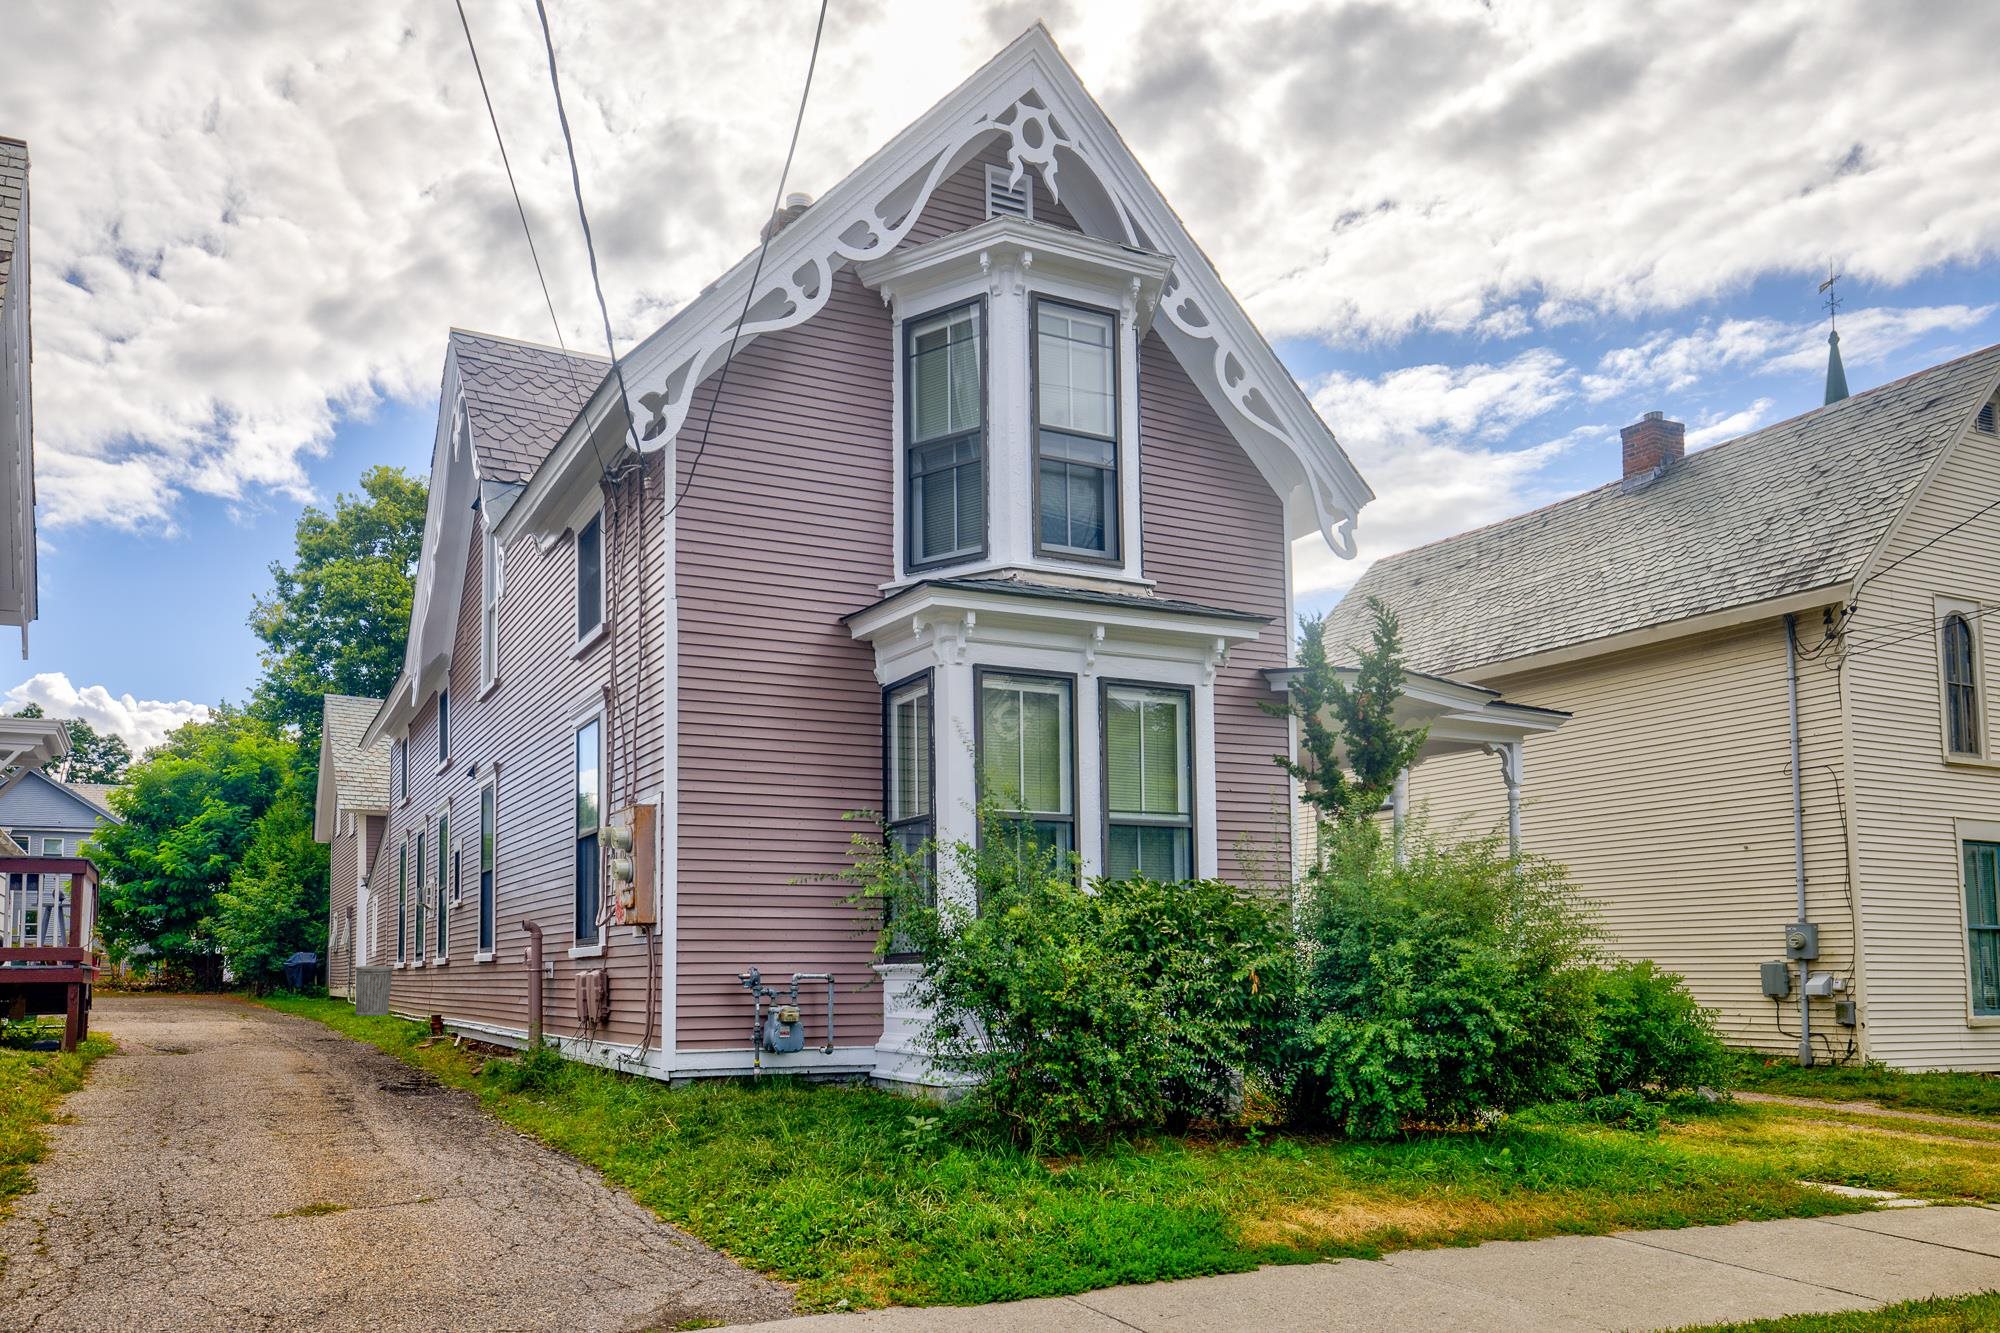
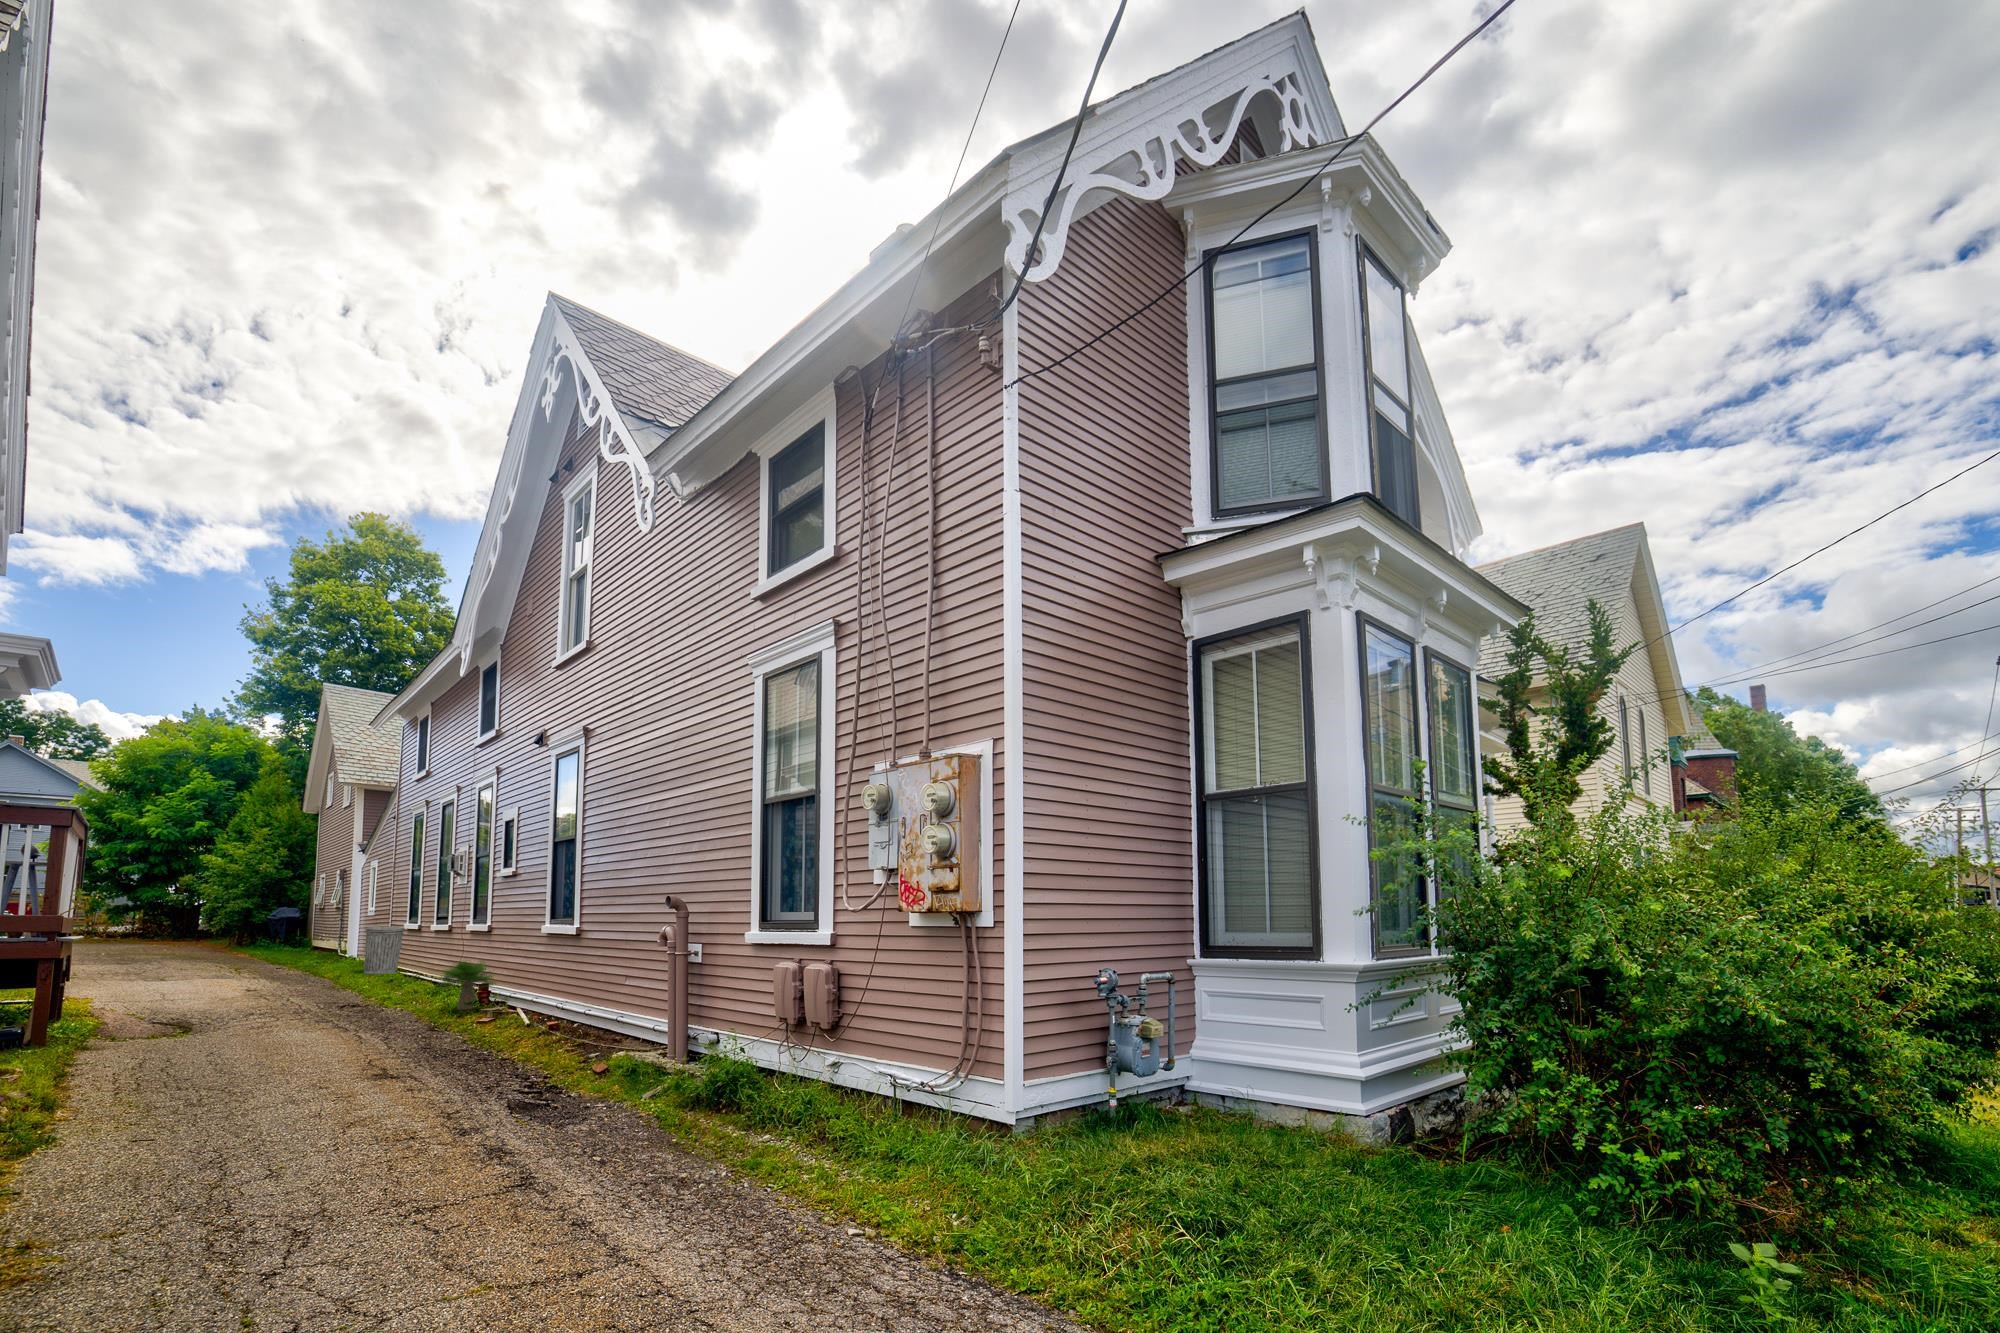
potted plant: none [389,988,452,1037] -> present [440,962,495,1010]

